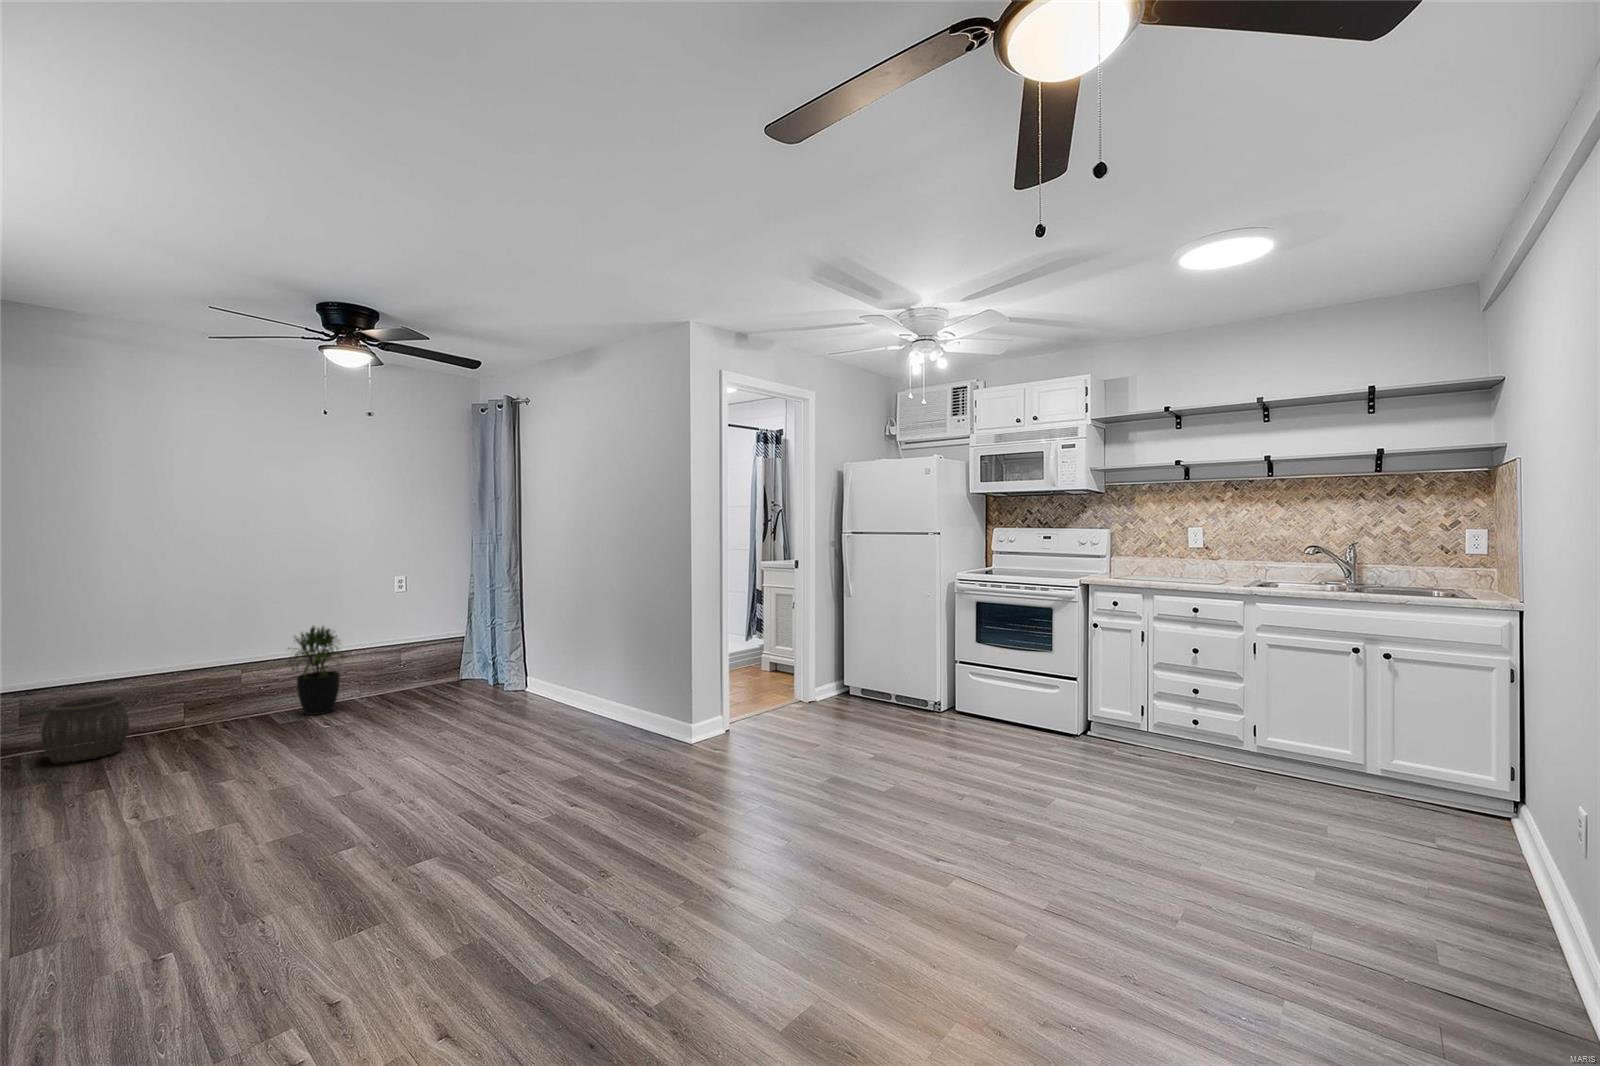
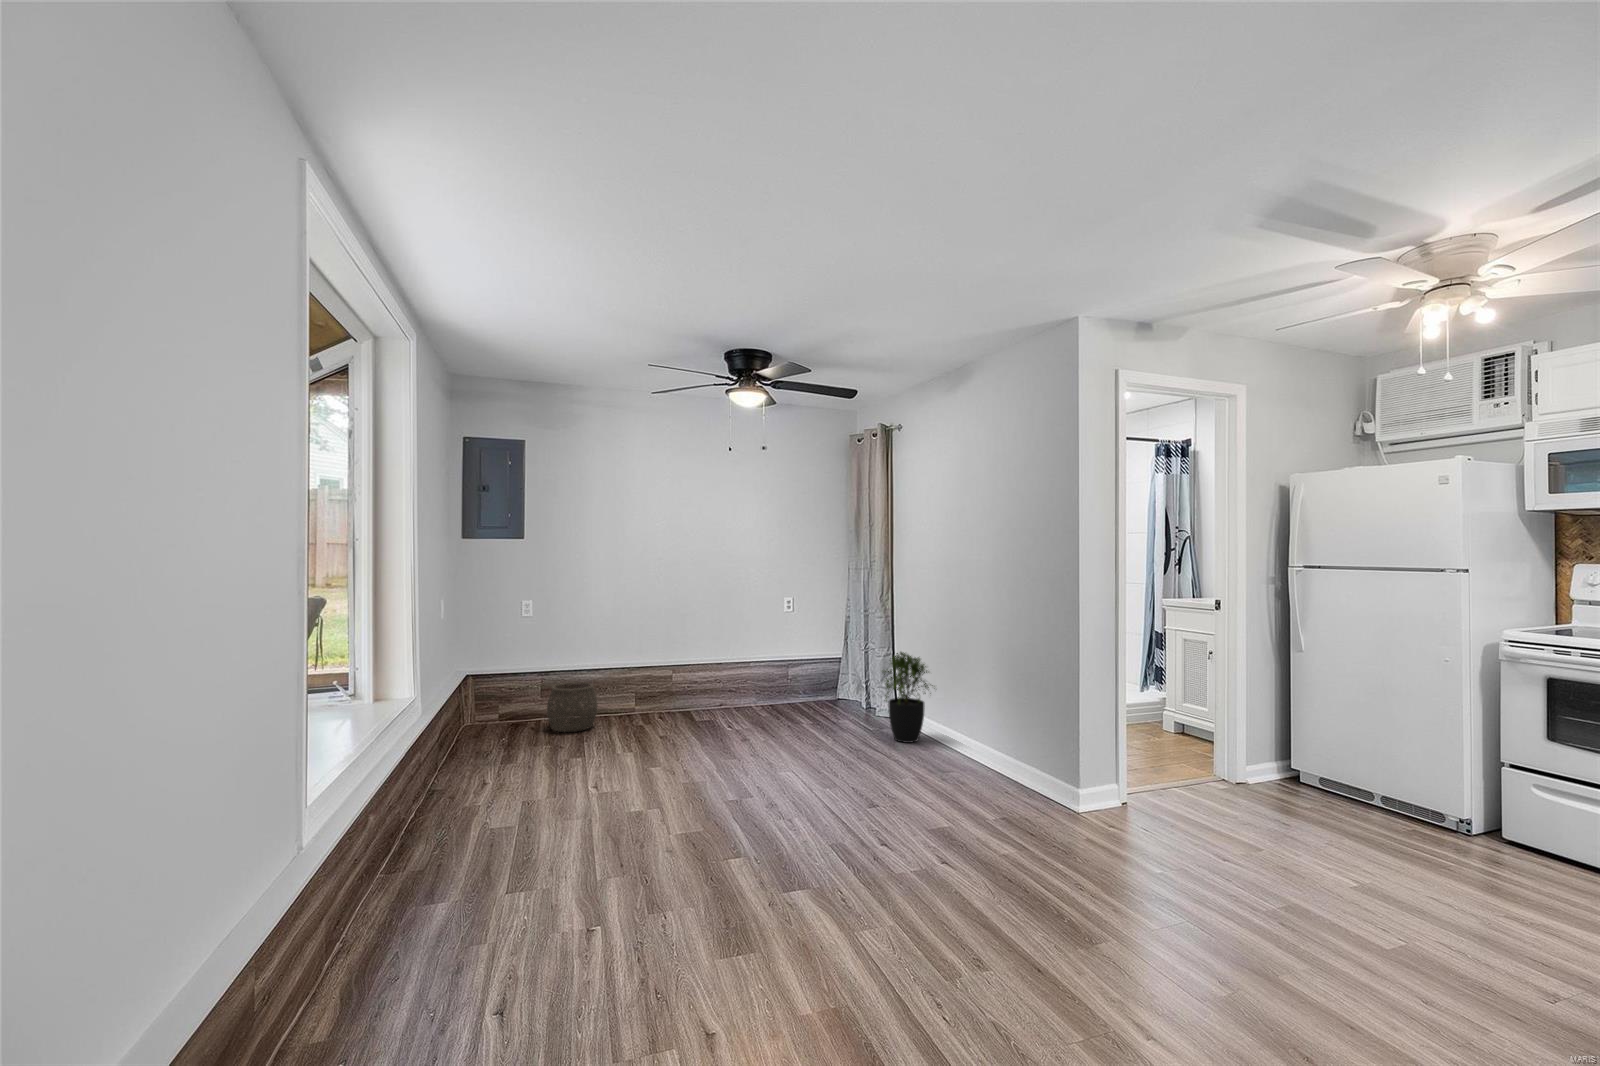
potted plant: present [289,626,345,715] -> present [883,652,935,743]

